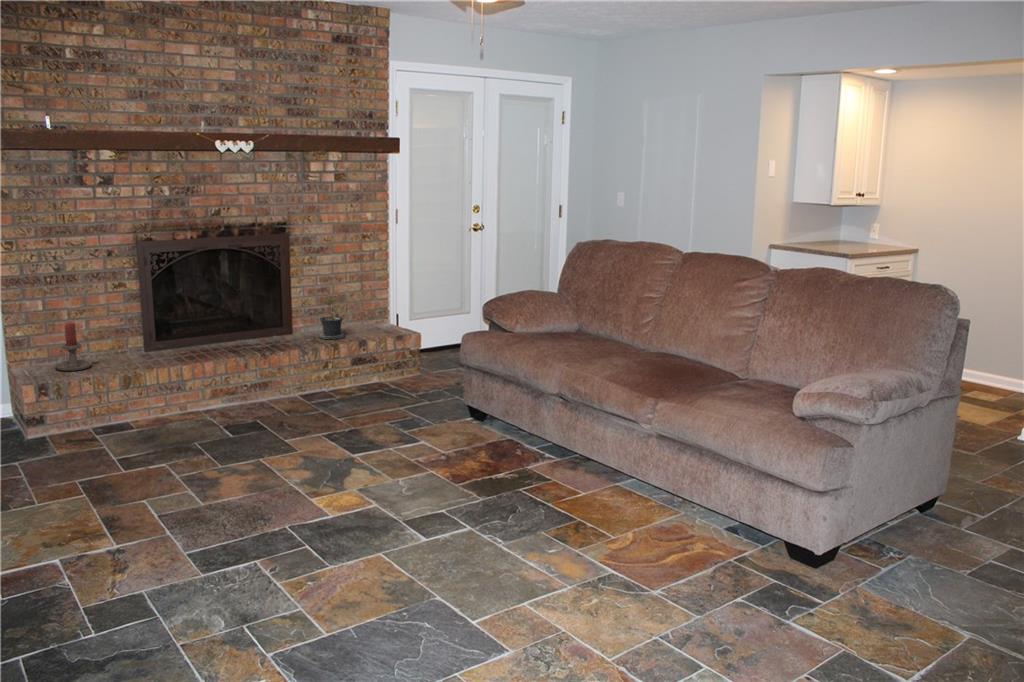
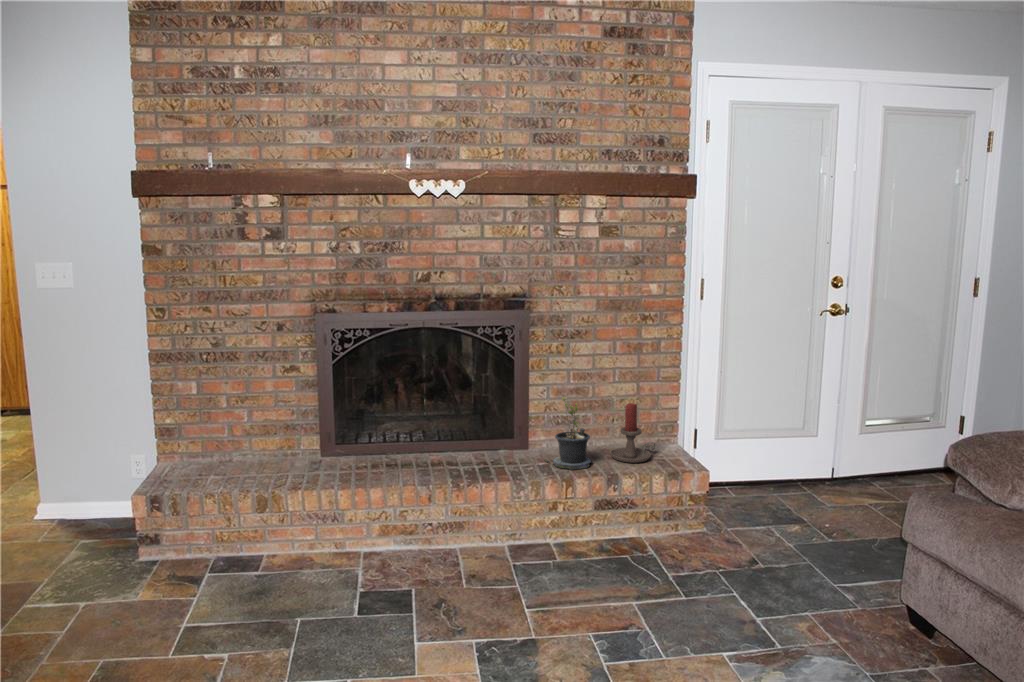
candle holder: present [55,323,98,371] -> present [610,403,656,463]

